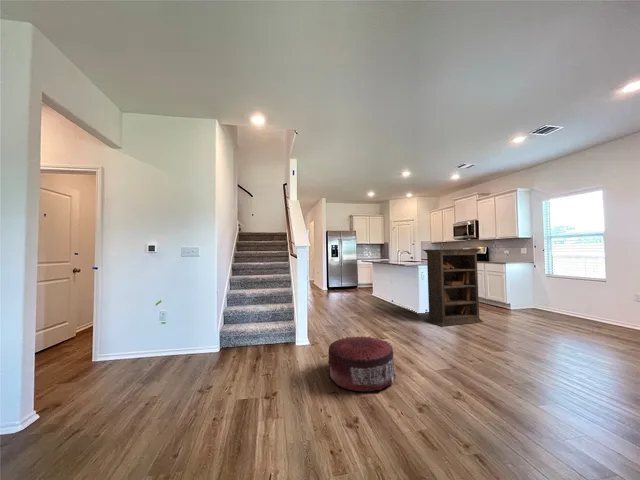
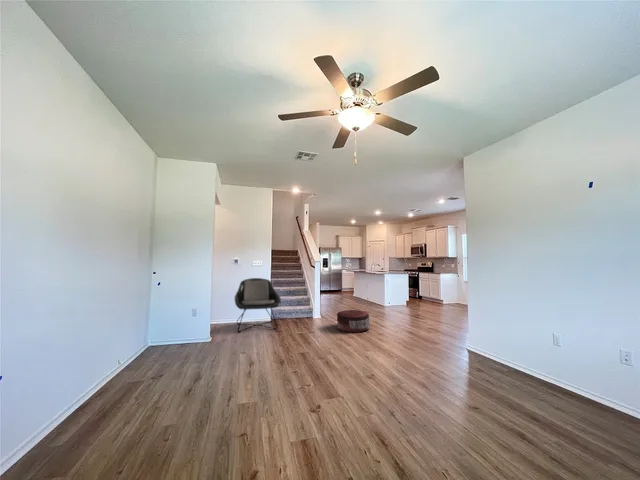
bookcase: present [423,249,483,326] -> none [387,264,423,311]
lounge chair: none [120,278,222,389] -> present [234,278,281,332]

